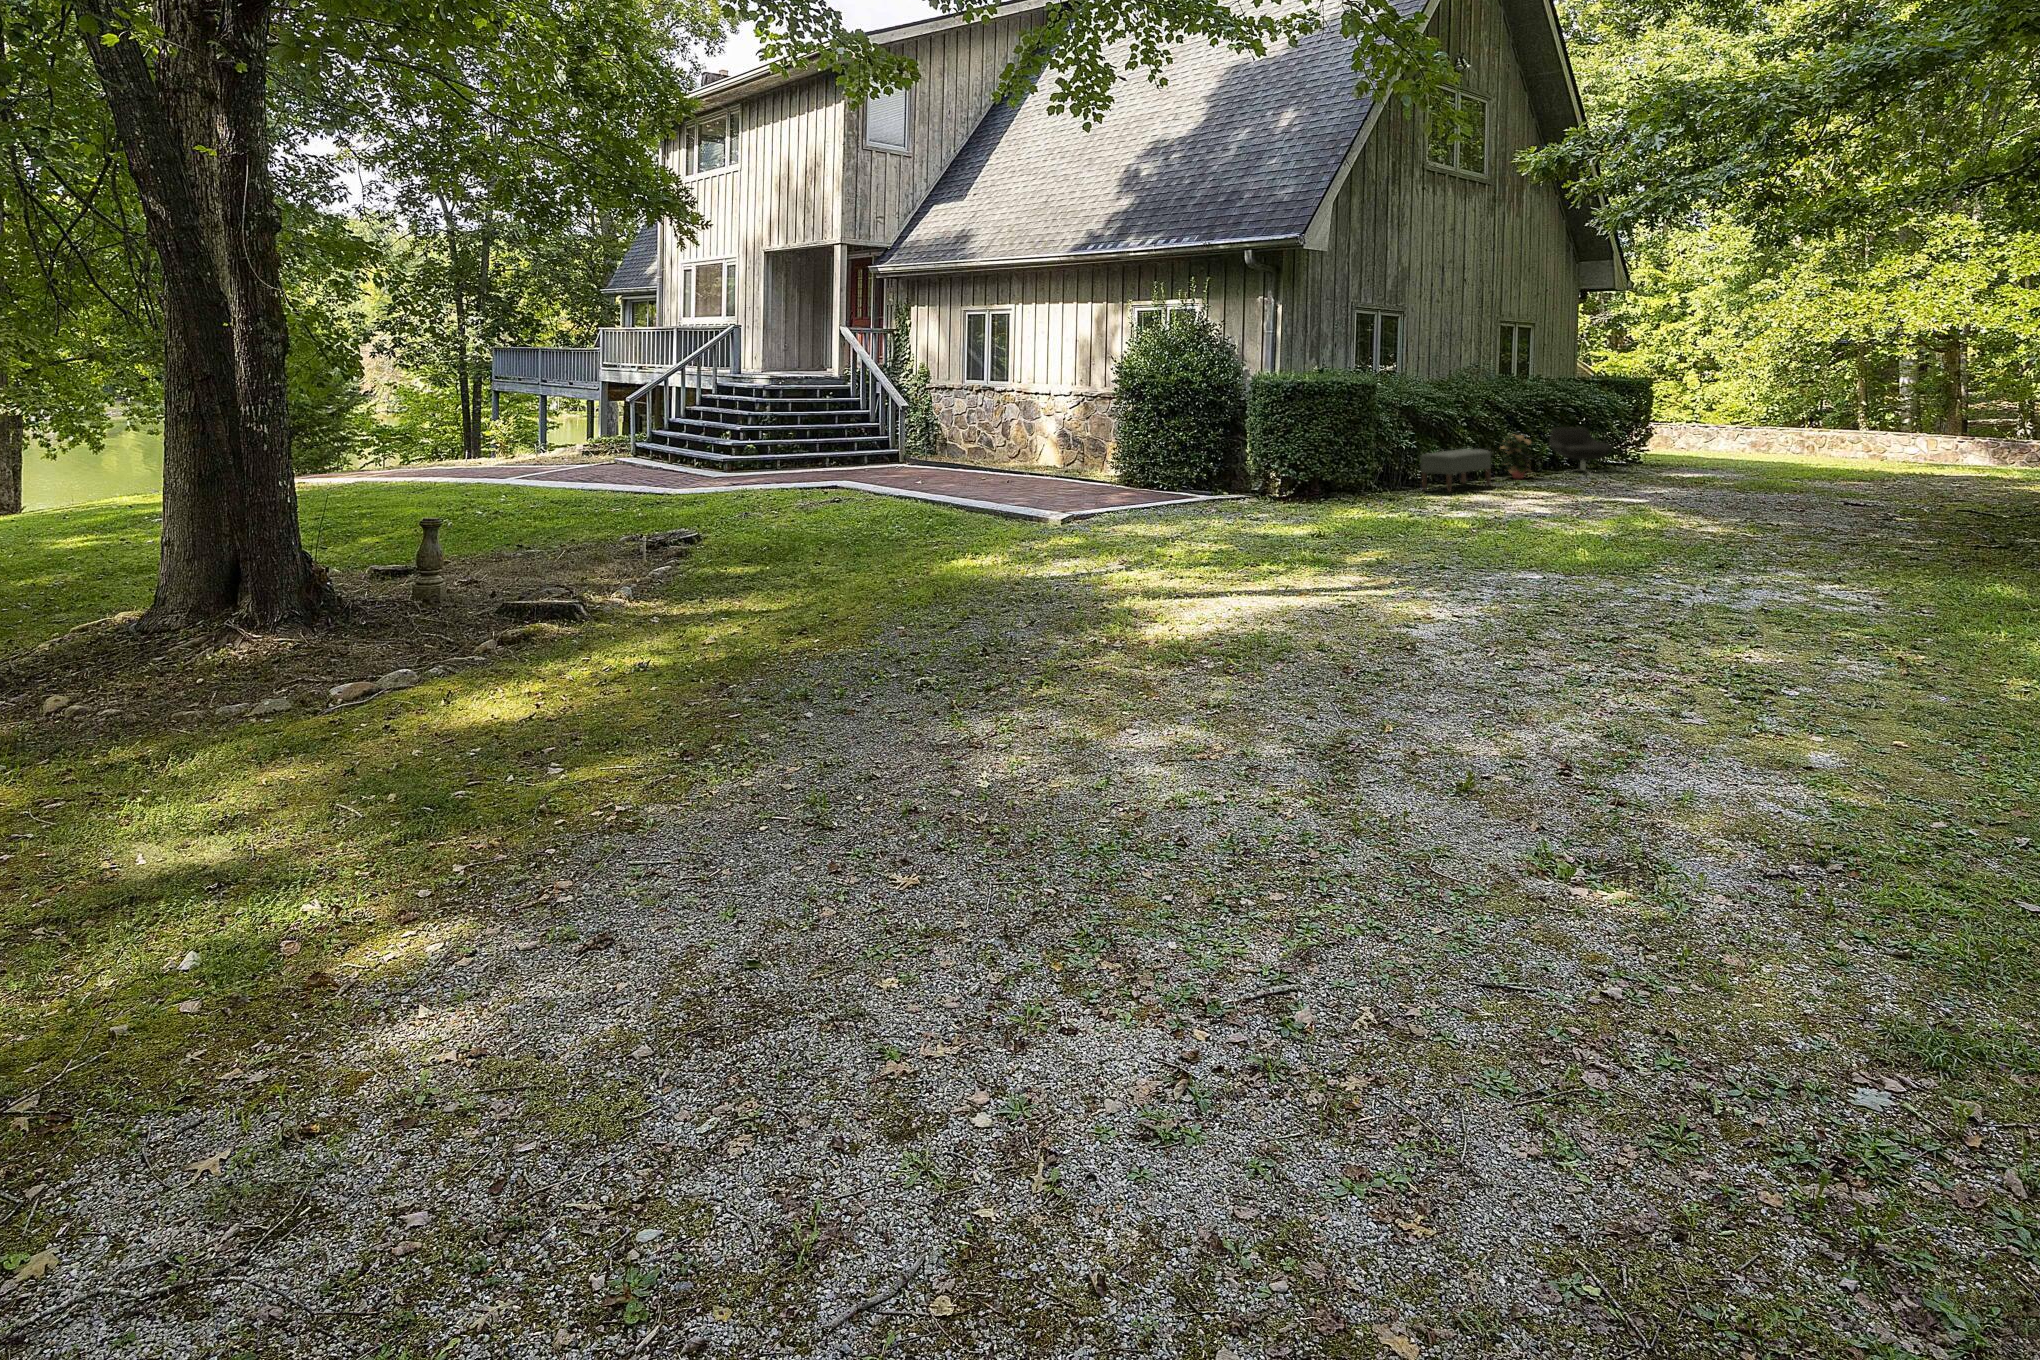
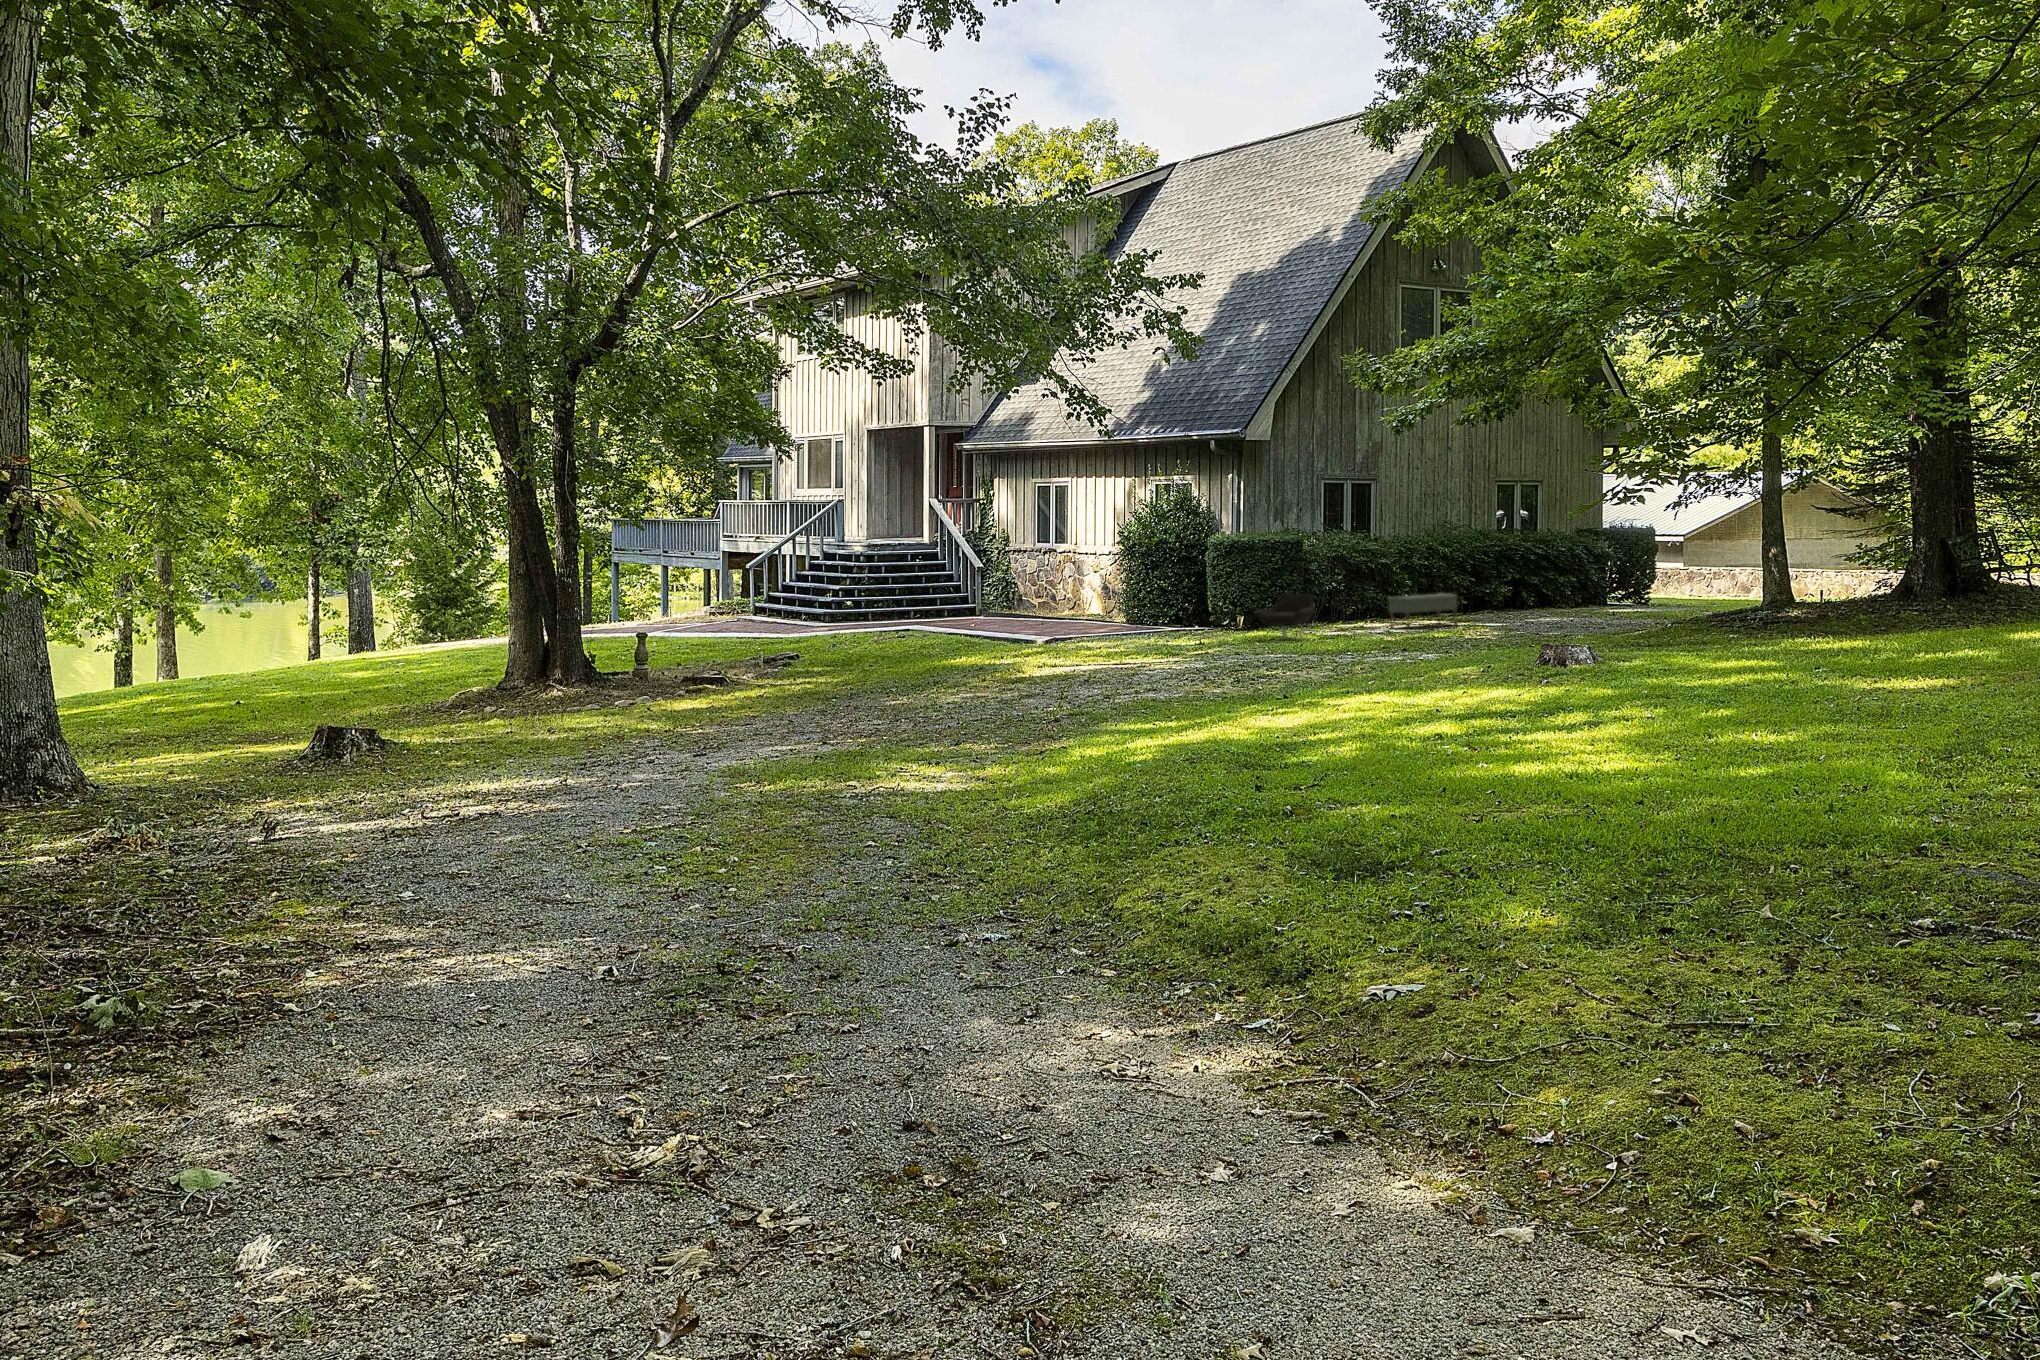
lounge chair: present [1549,427,1613,472] -> present [1255,594,1315,638]
decorative plant: present [1501,434,1531,479] -> none [1482,582,1512,620]

